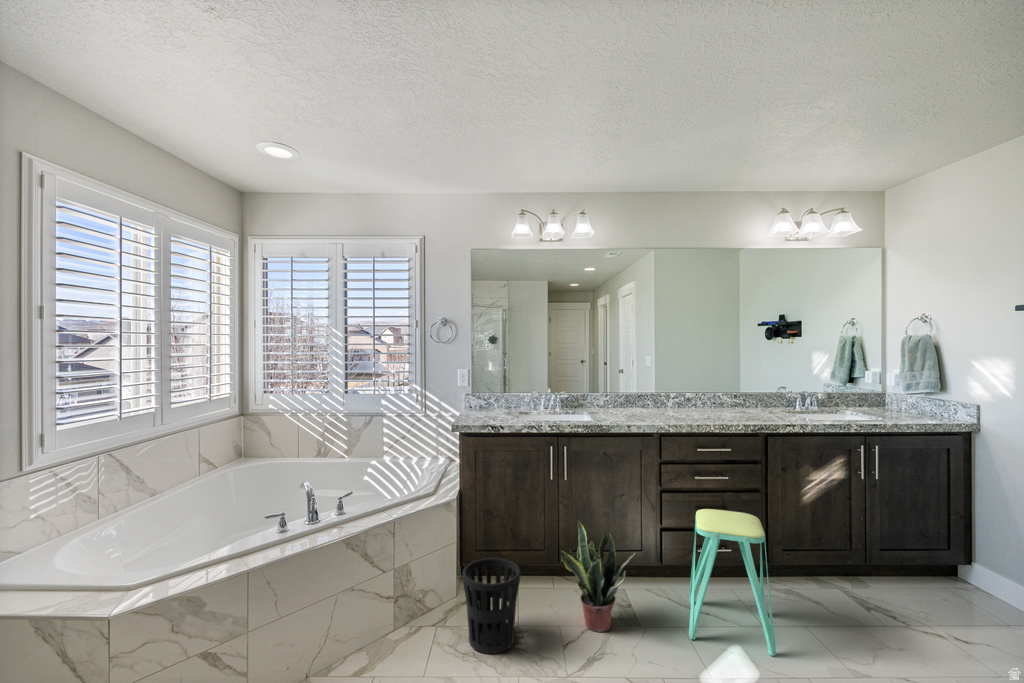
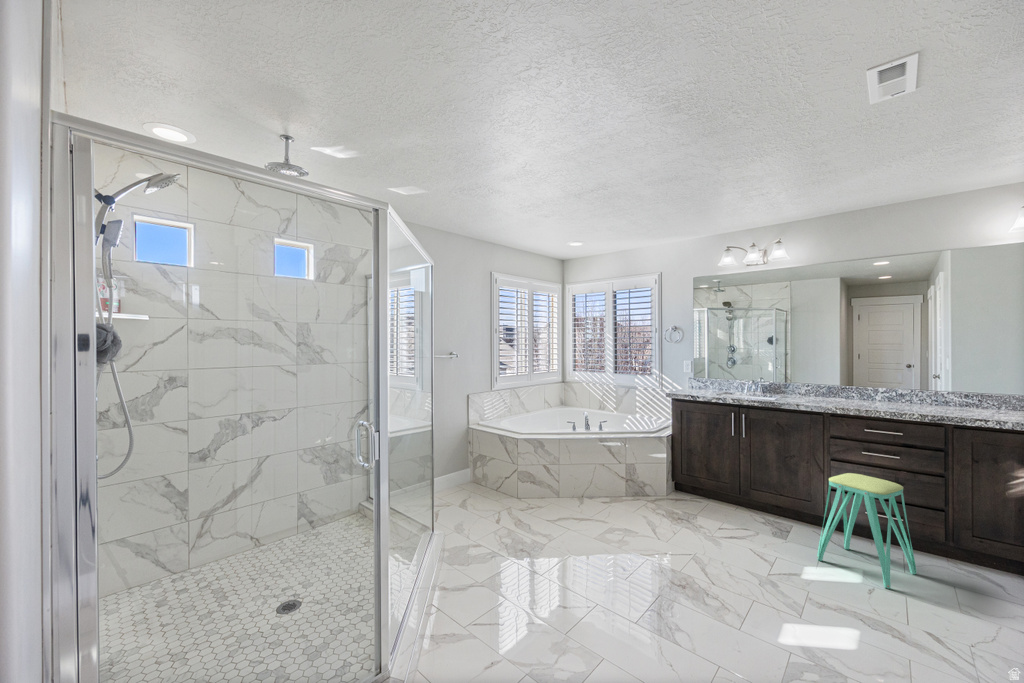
potted plant: present [561,521,631,632] -> none [716,461,778,537]
wastebasket: present [463,558,520,654] -> none [652,471,689,524]

